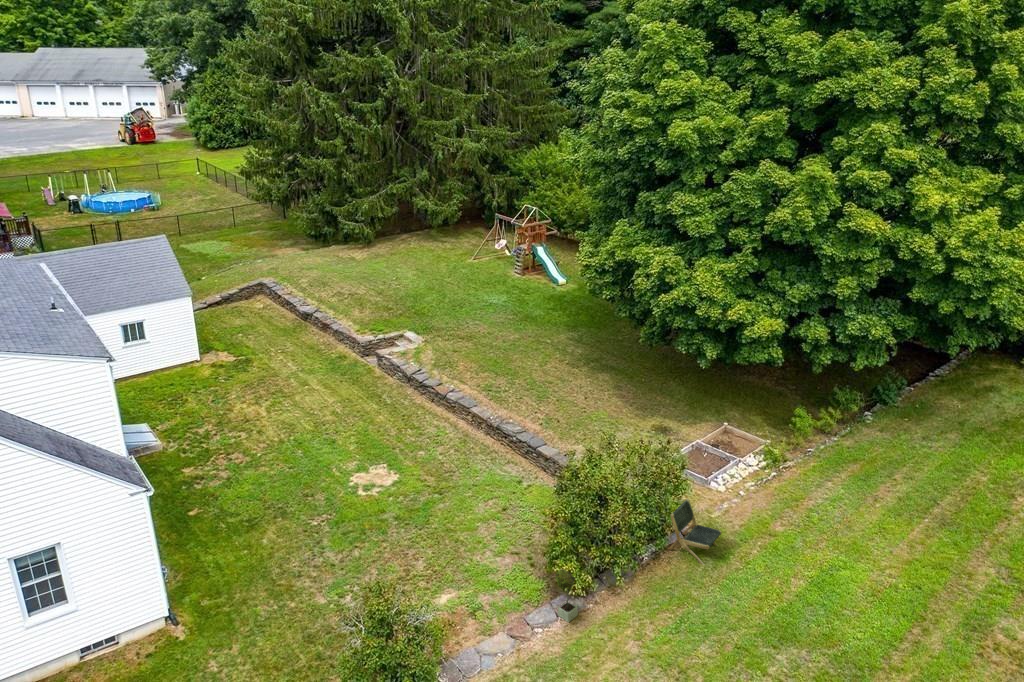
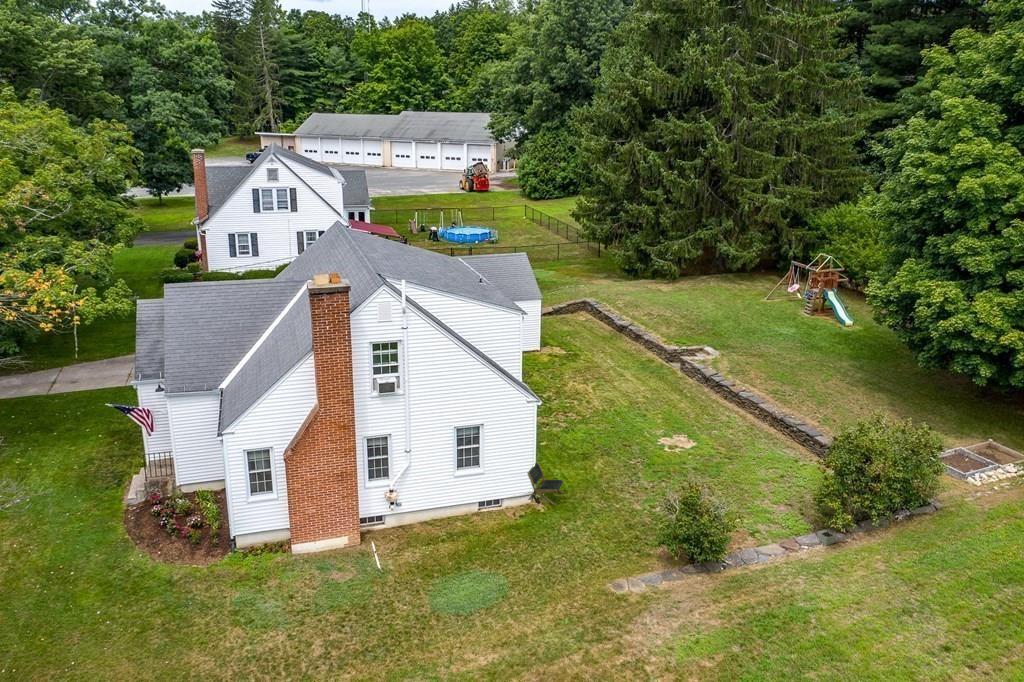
lounge chair: present [668,499,722,565] -> present [528,462,564,505]

